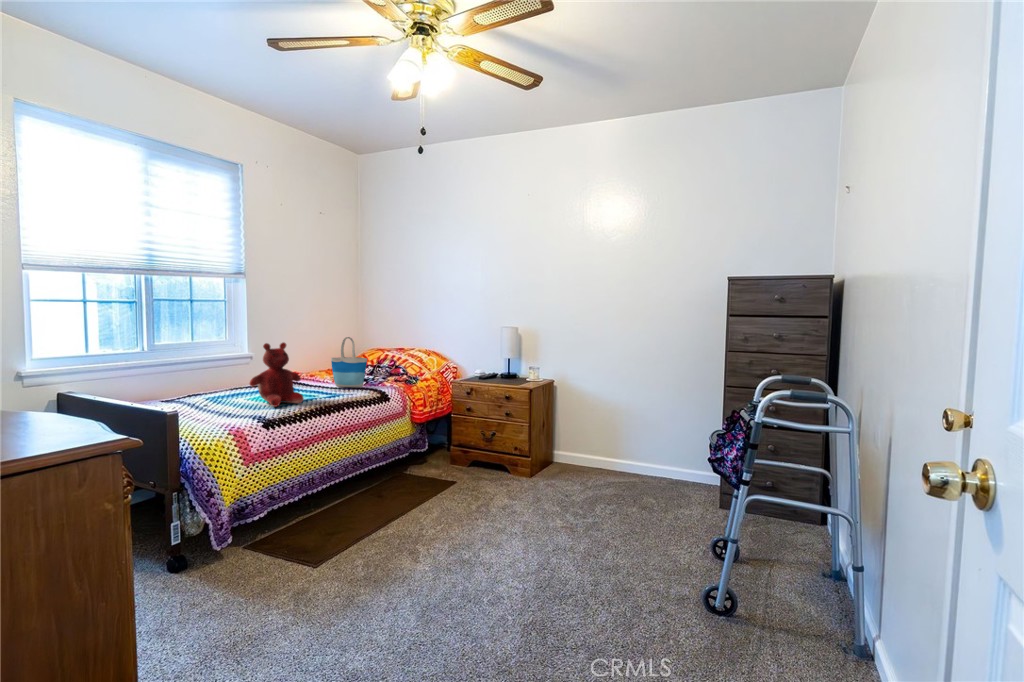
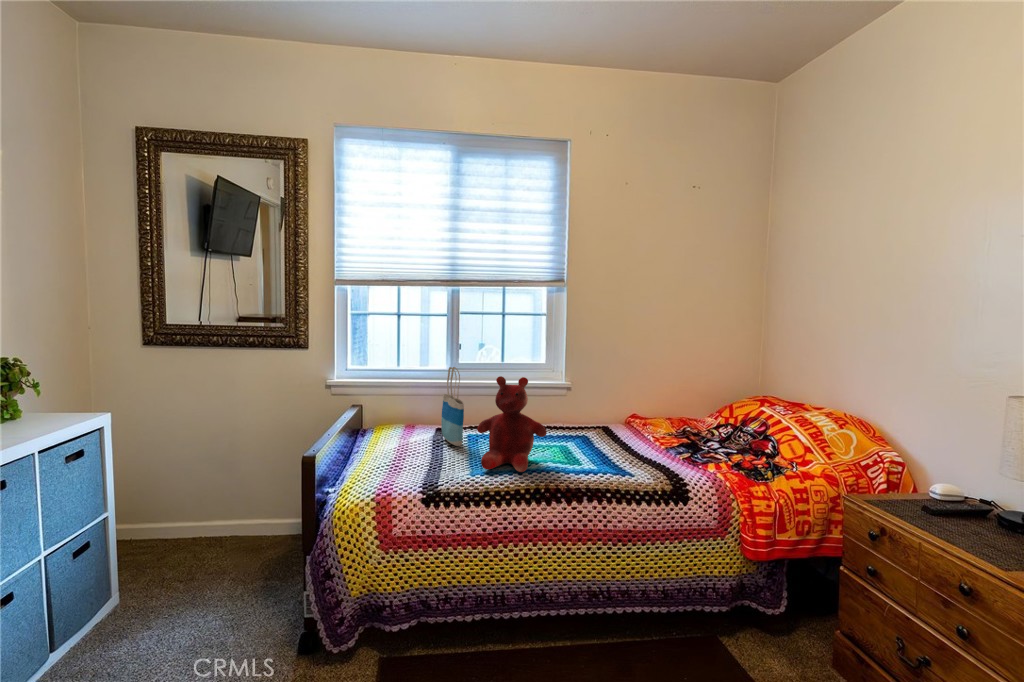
tote bag: present [331,337,367,387] -> present [441,367,464,446]

